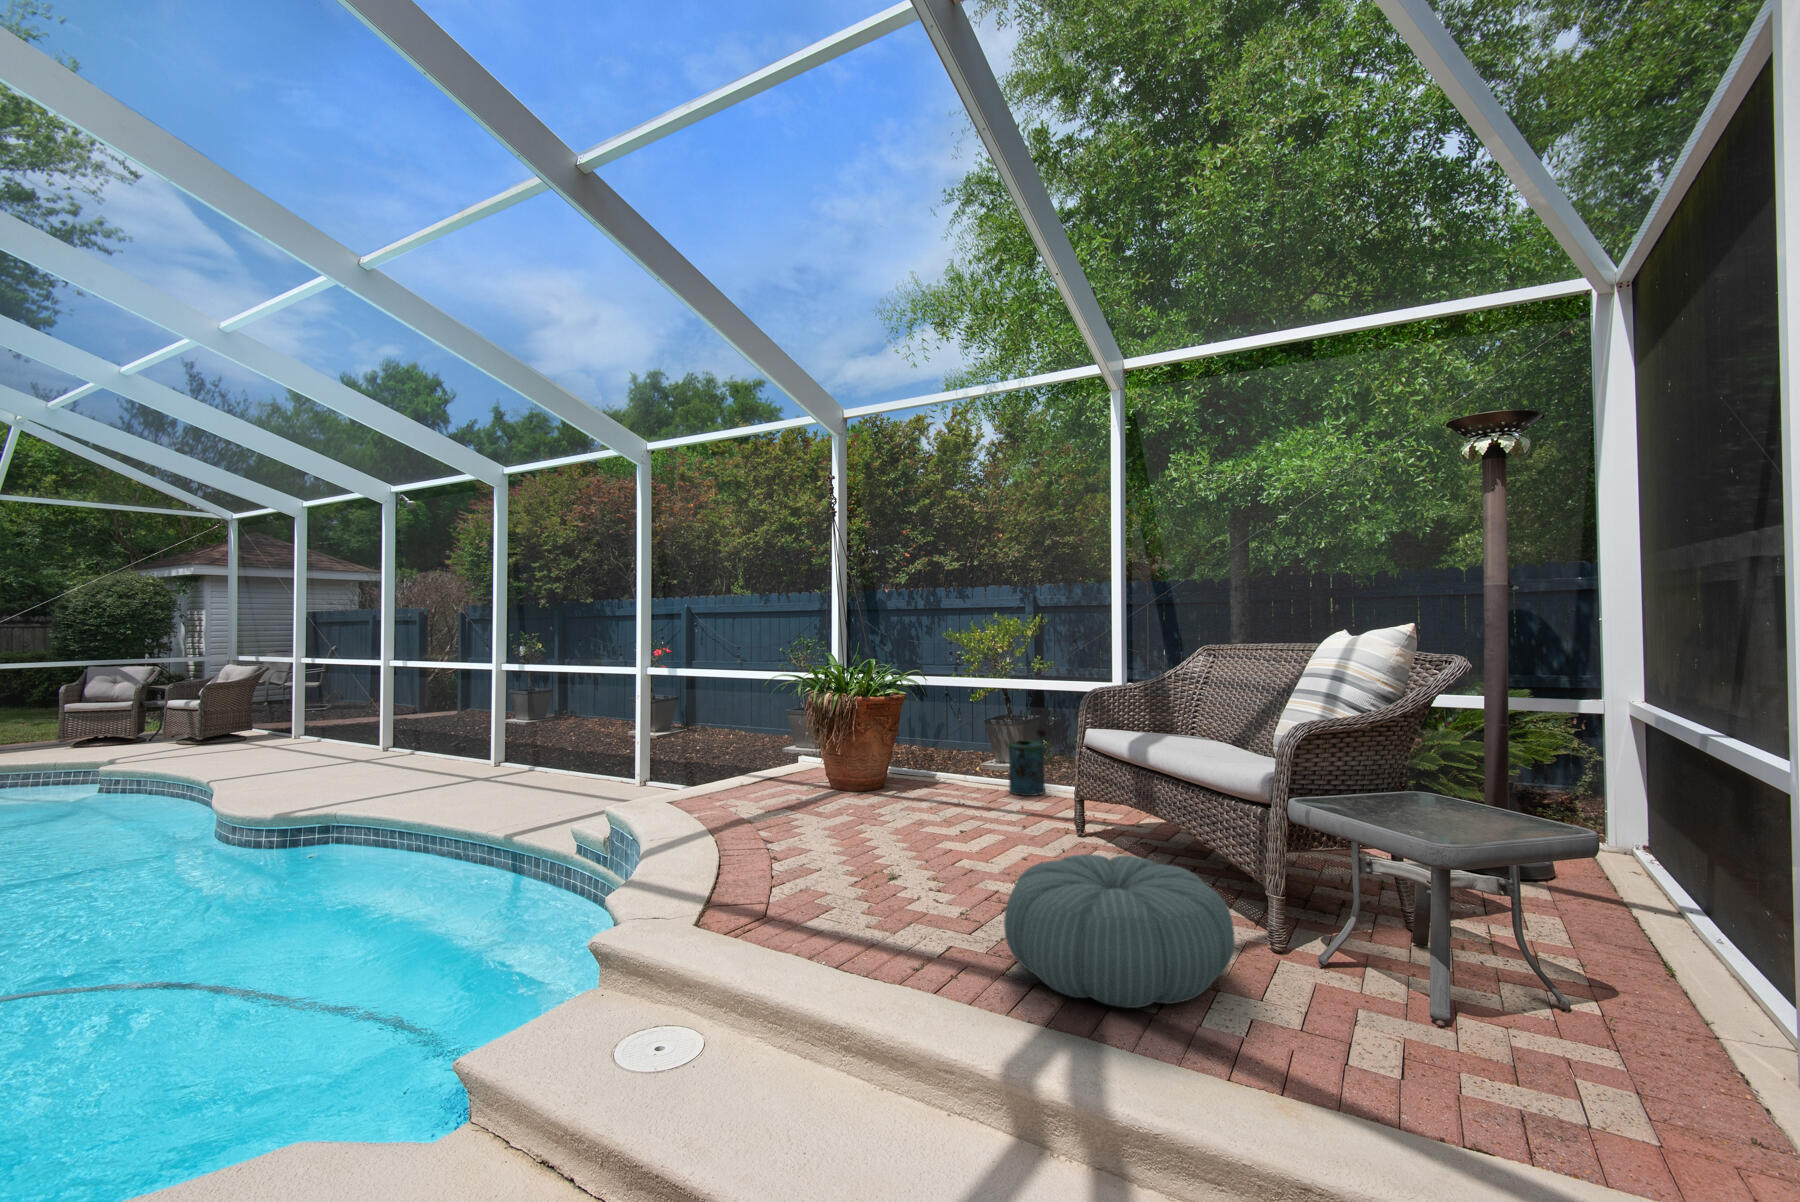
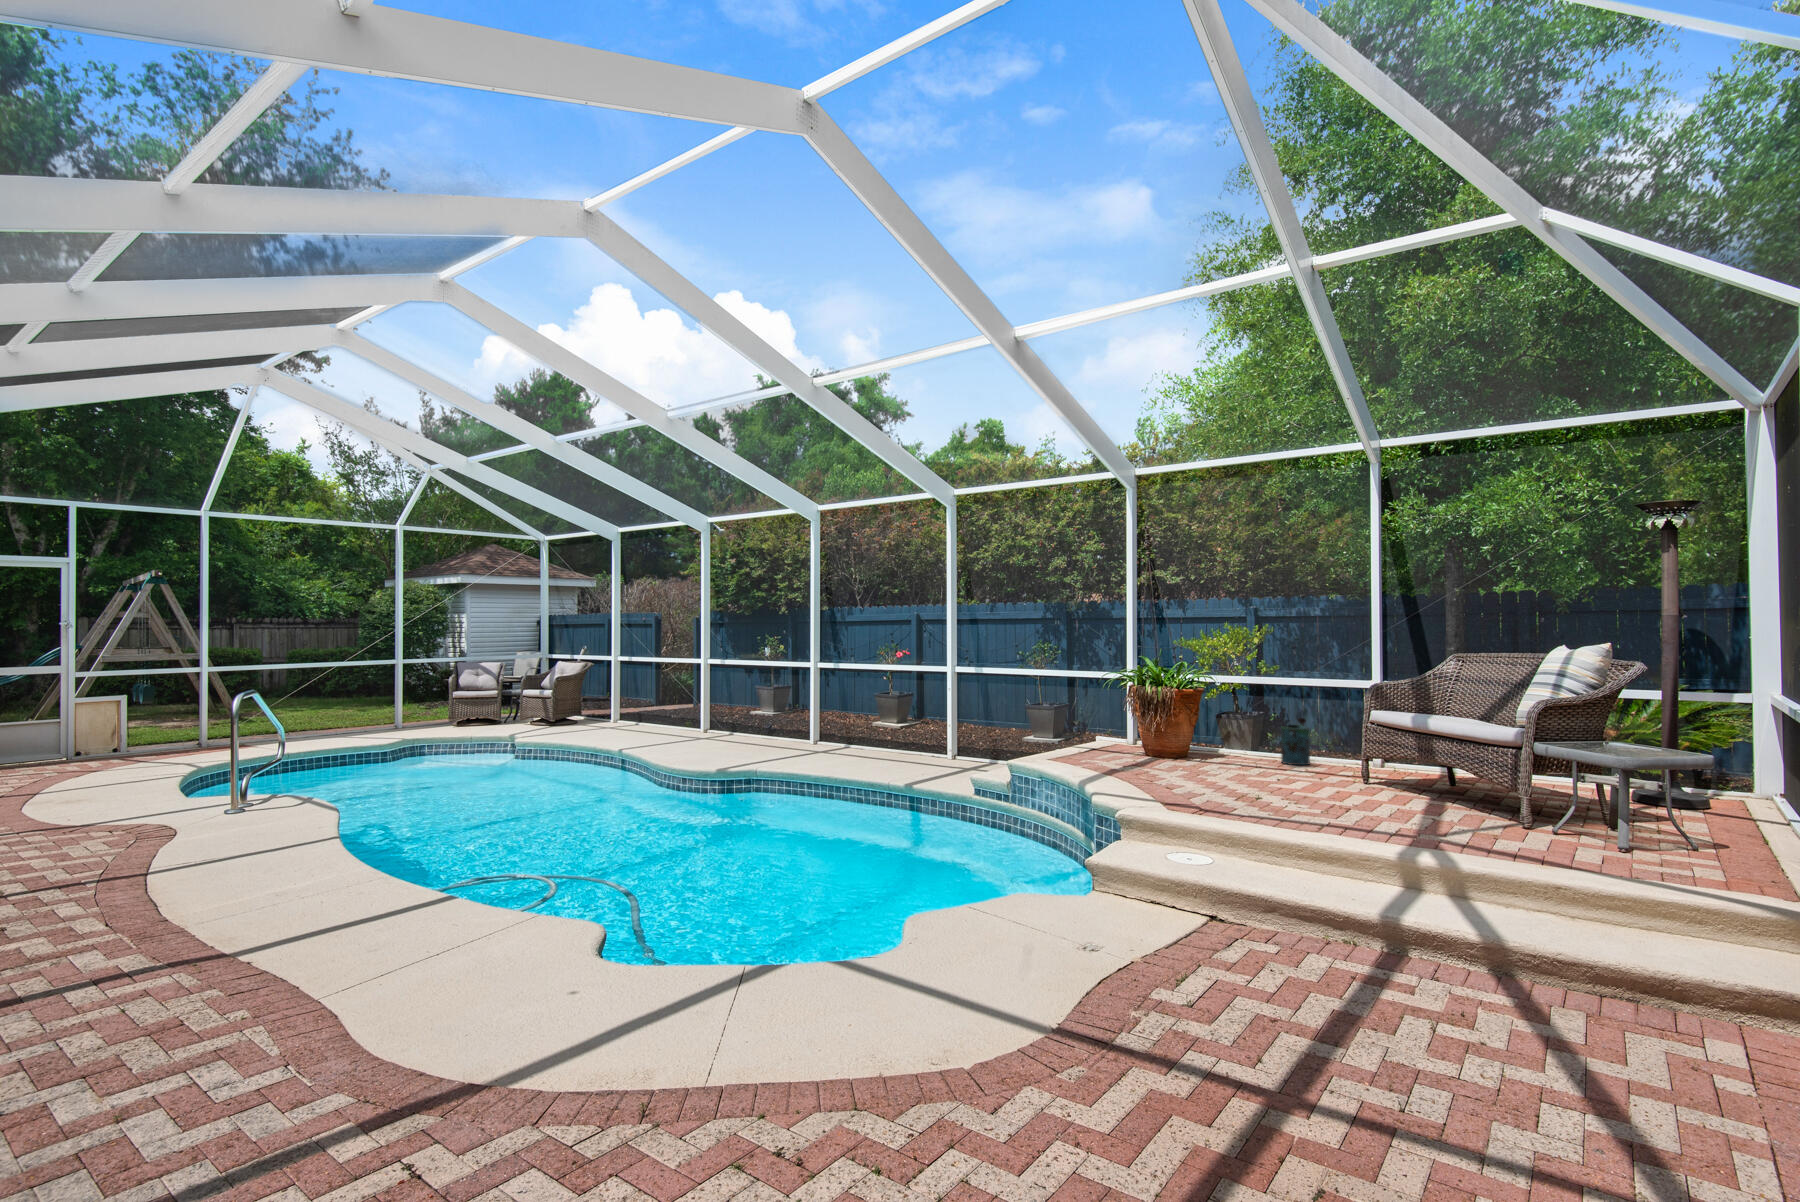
pouf: present [1004,854,1235,1008] -> none [1362,773,1506,844]

